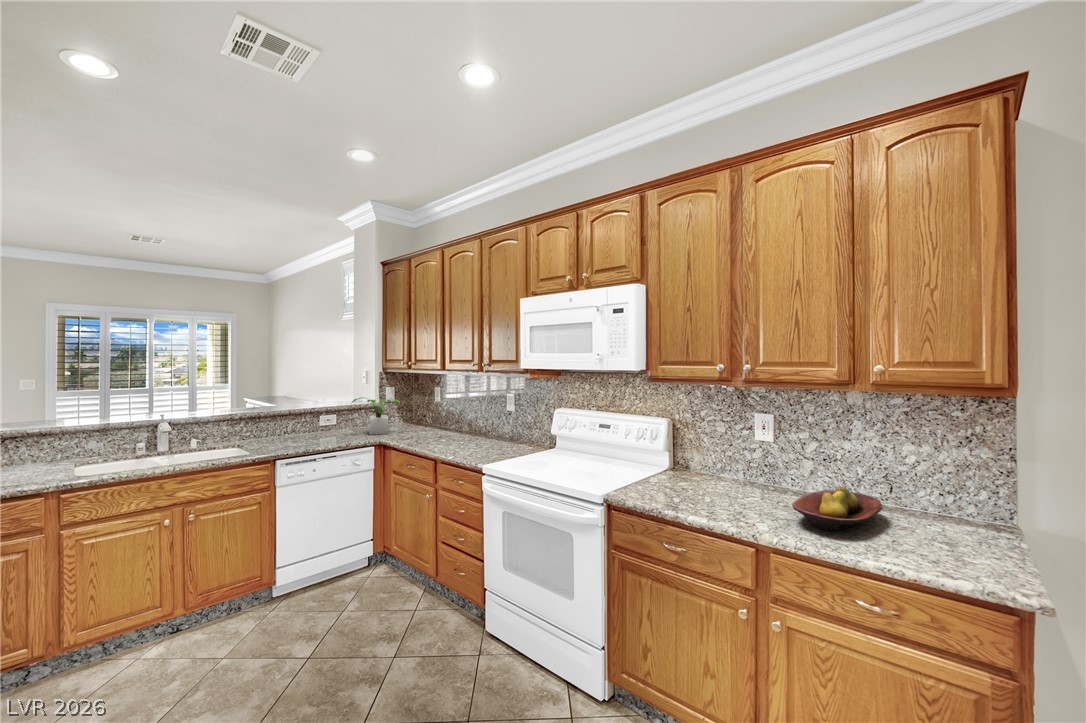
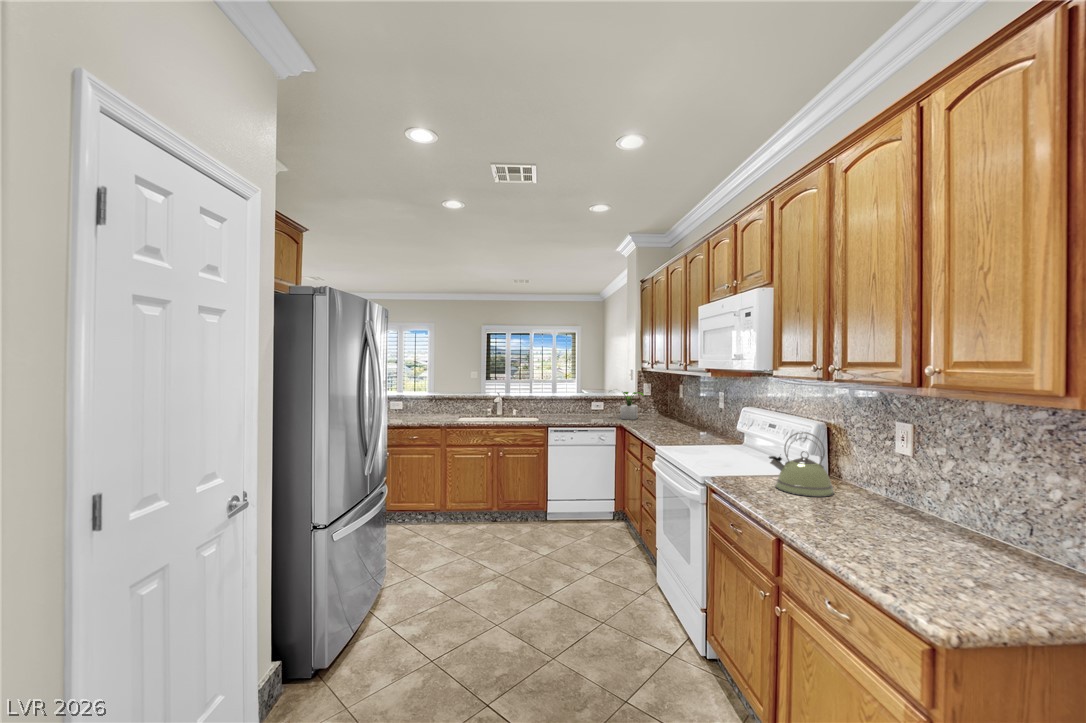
kettle: none [663,431,718,494] -> present [769,432,834,497]
fruit bowl: present [792,486,882,531] -> none [827,504,974,548]

